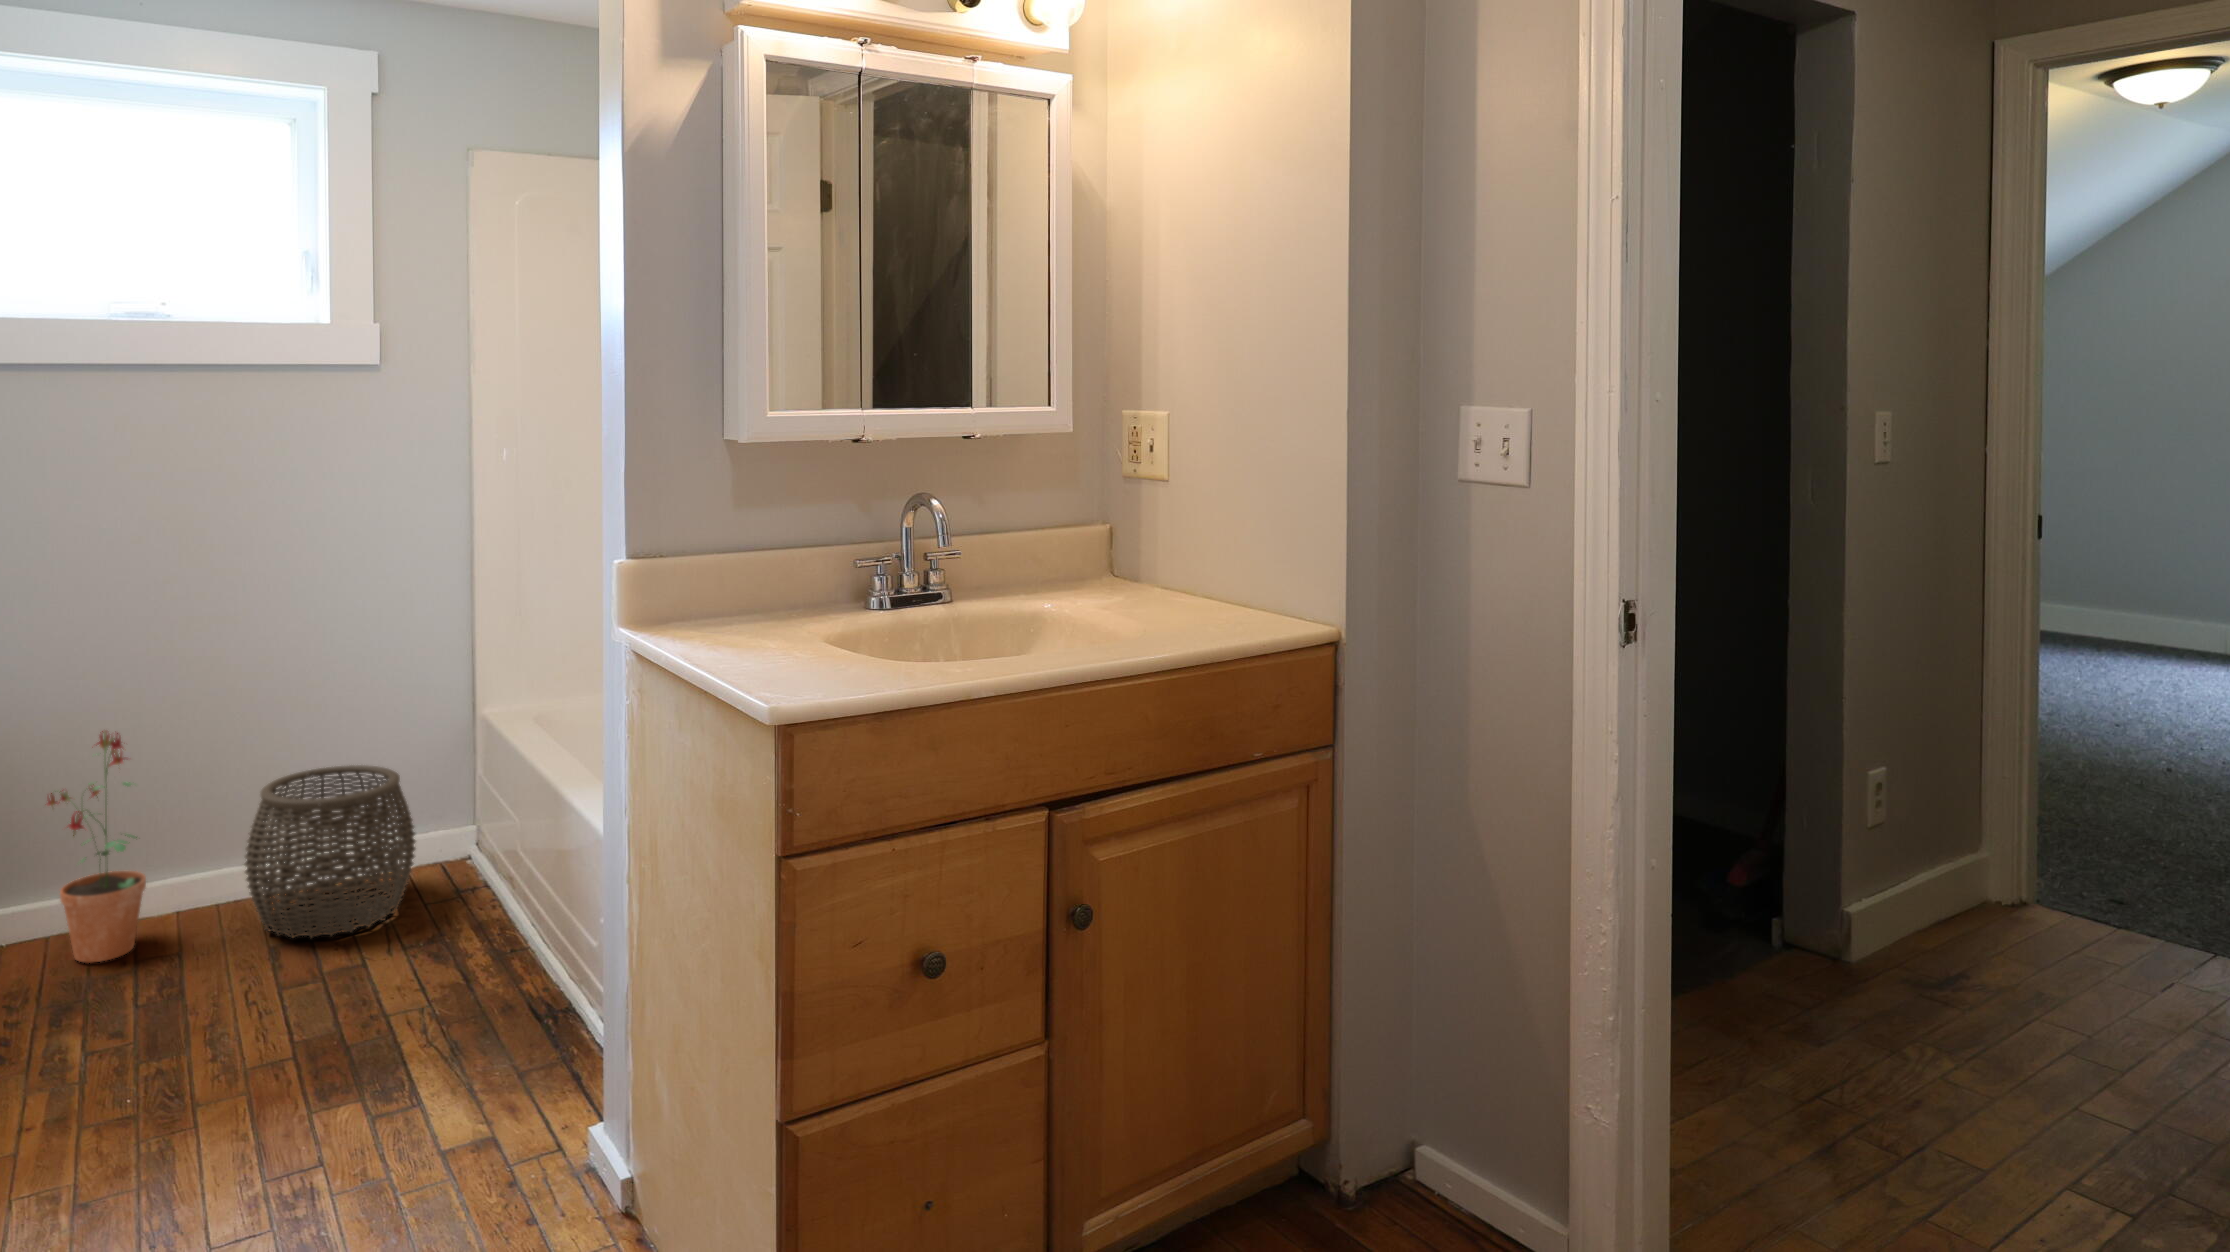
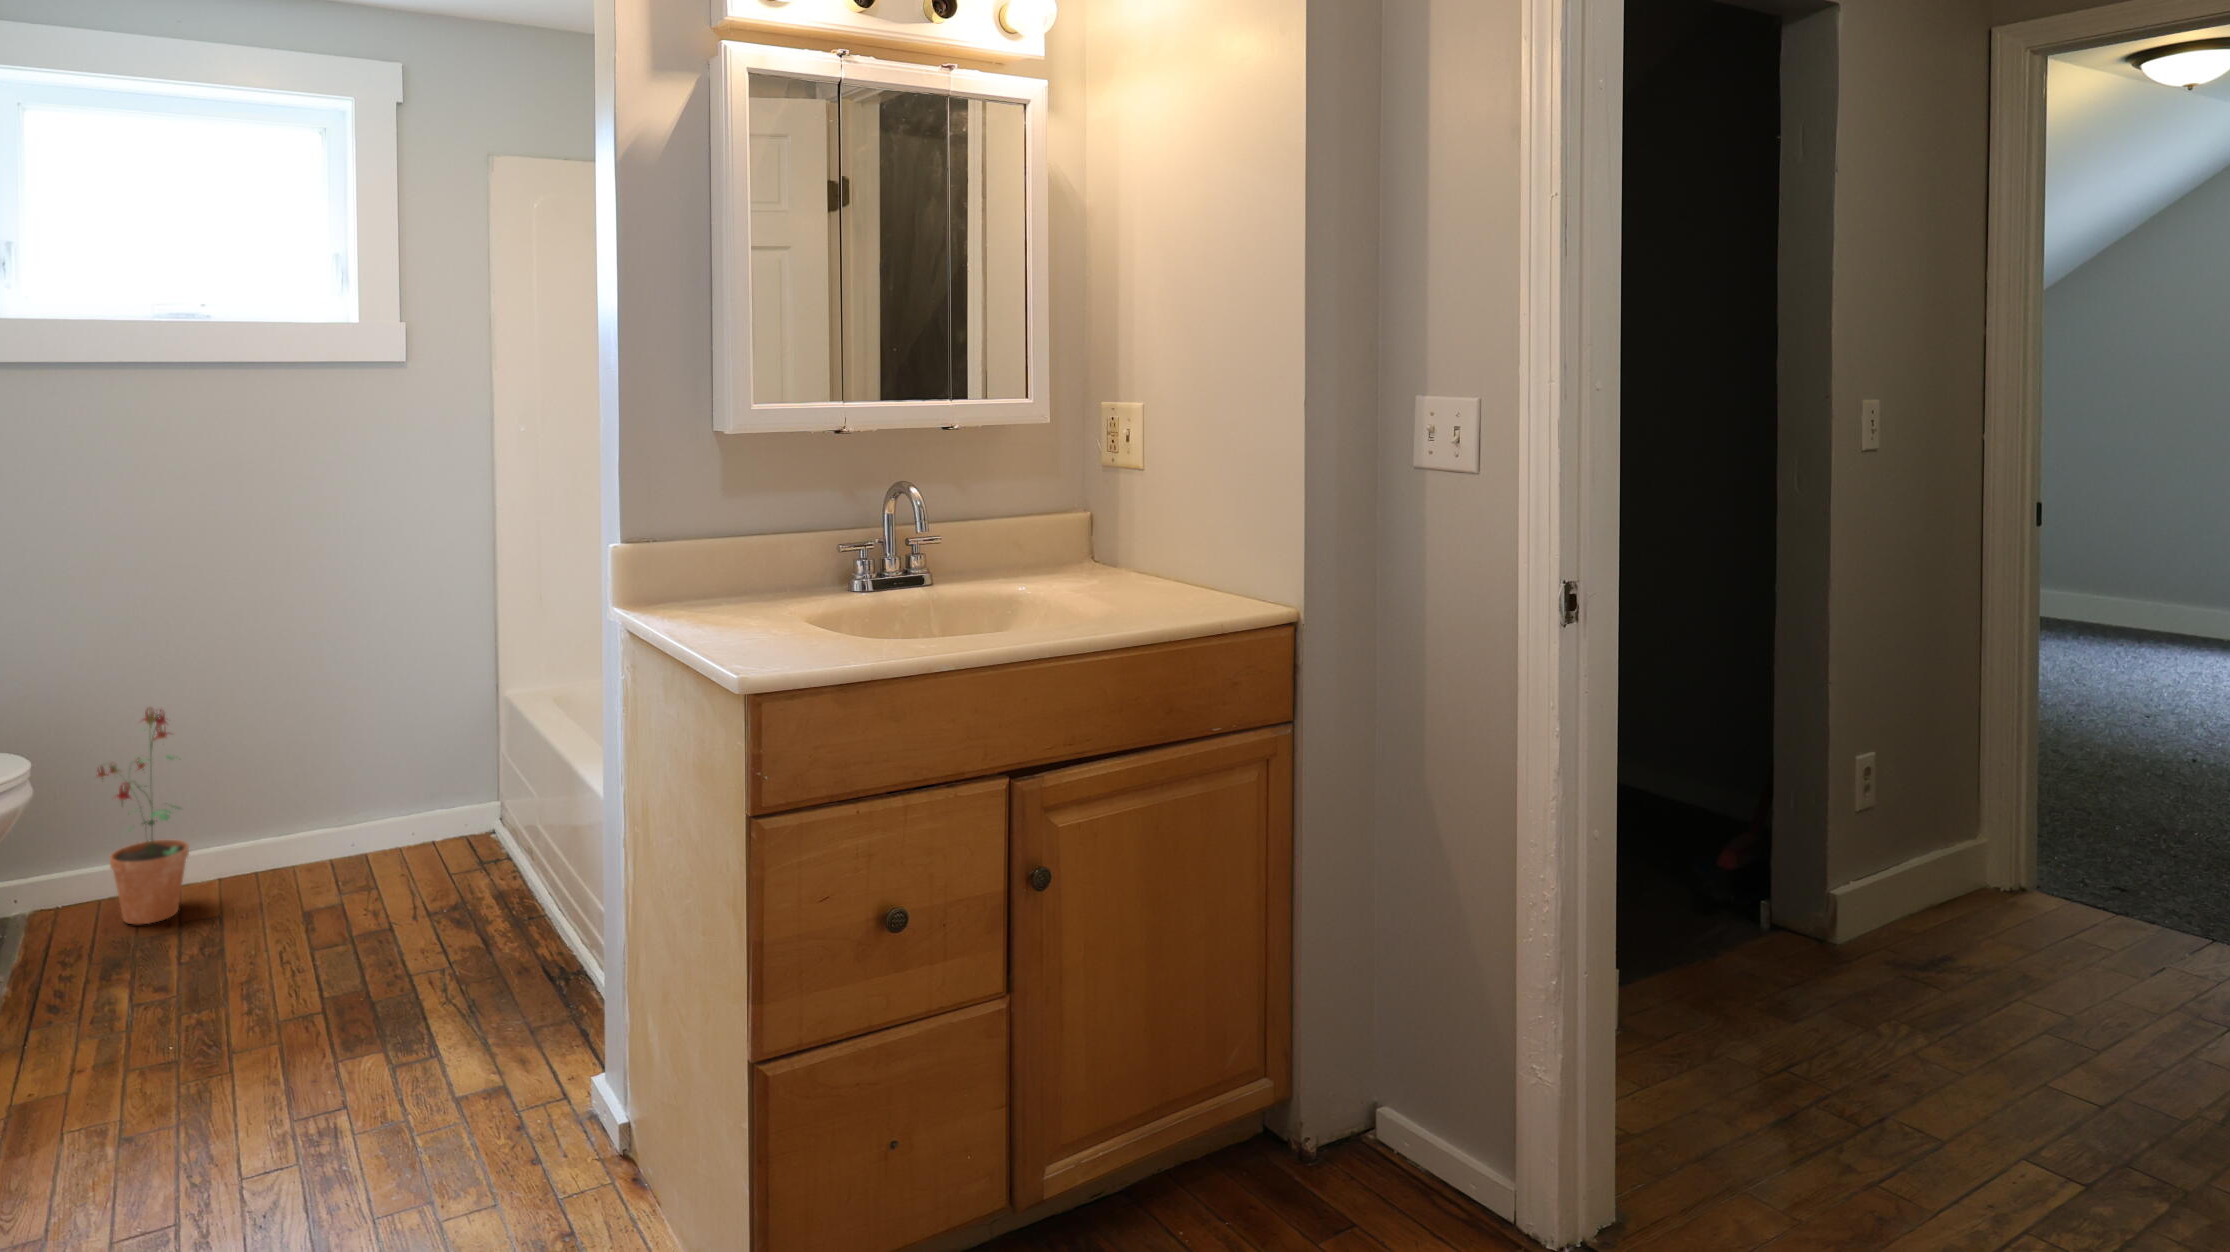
woven basket: present [244,765,416,939] -> none [279,743,441,906]

